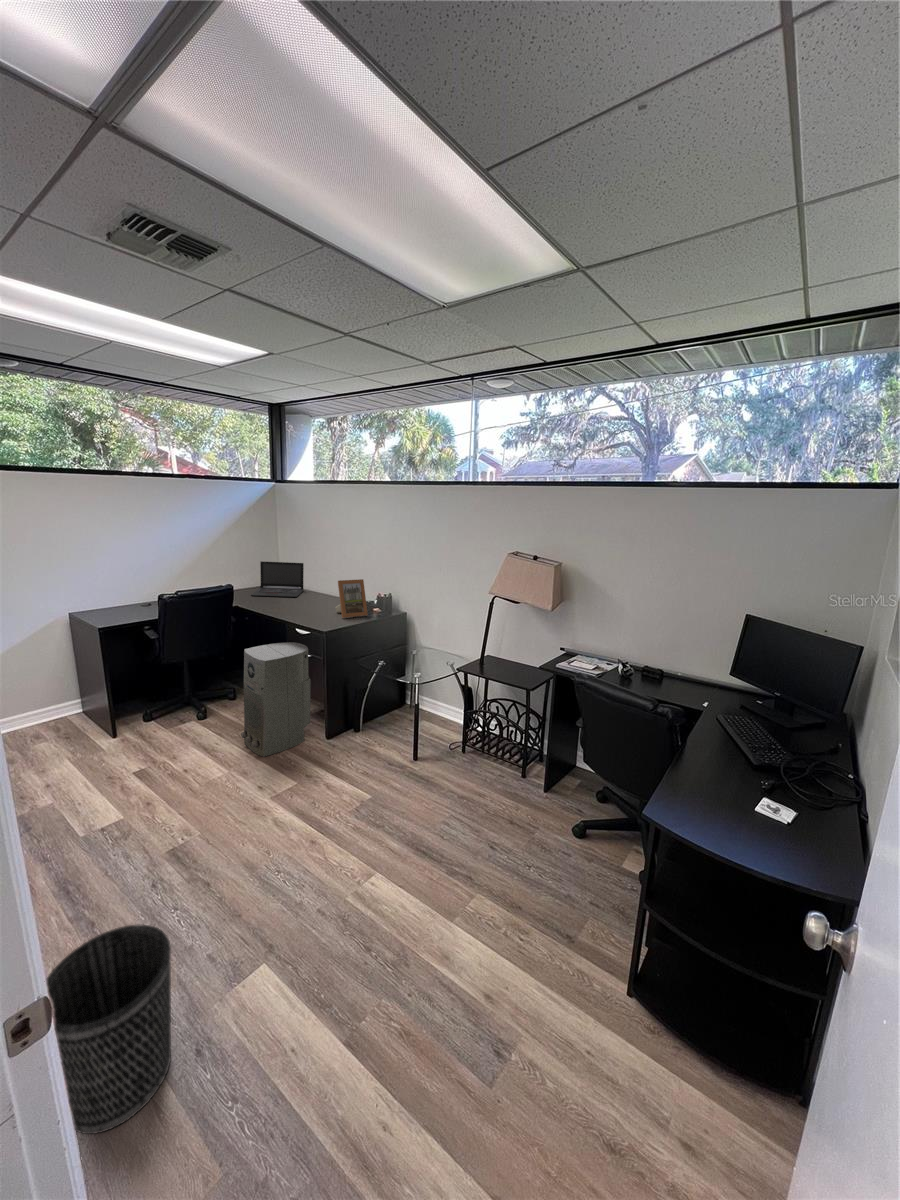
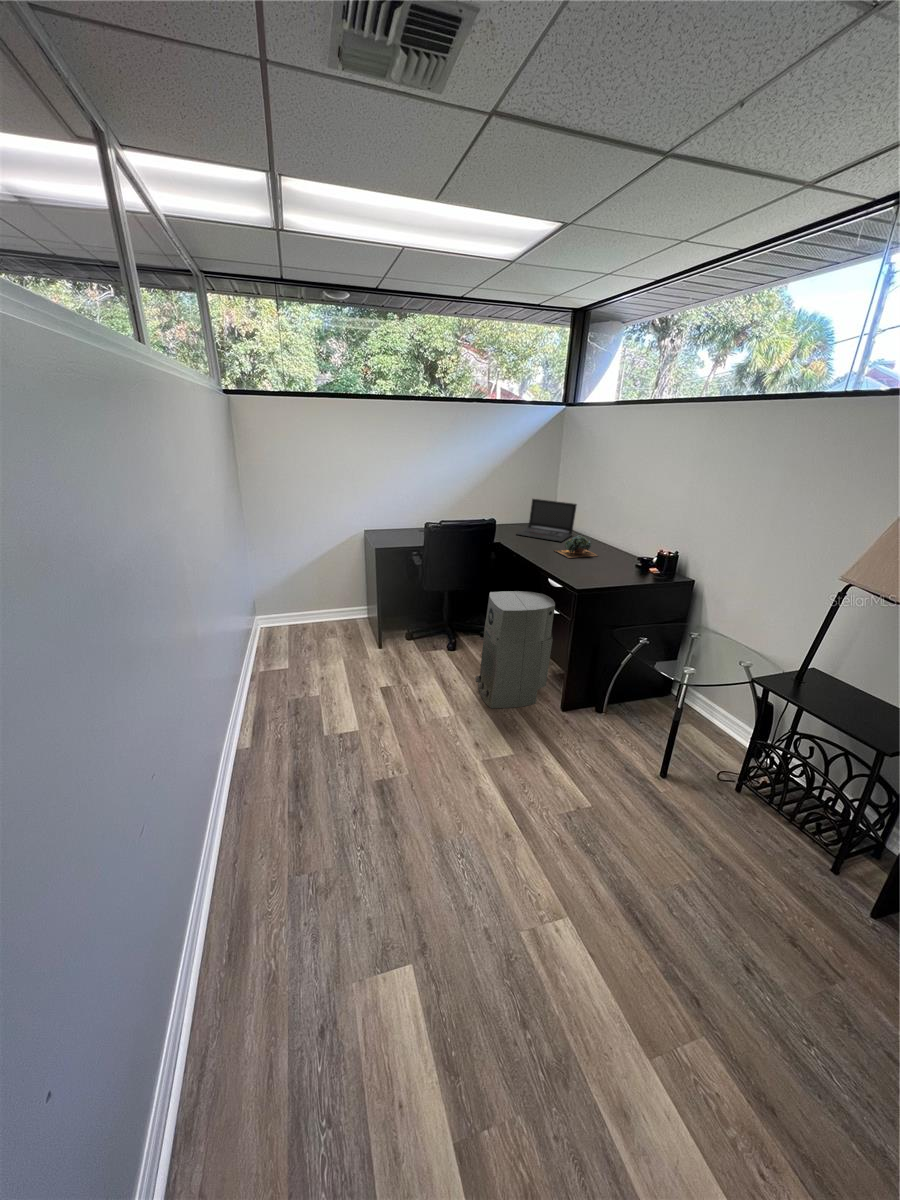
picture frame: present [336,579,368,618] -> none [599,529,640,576]
succulent plant: none [293,589,333,609] -> present [554,535,598,558]
wastebasket: present [47,925,171,1134] -> none [175,871,303,1069]

